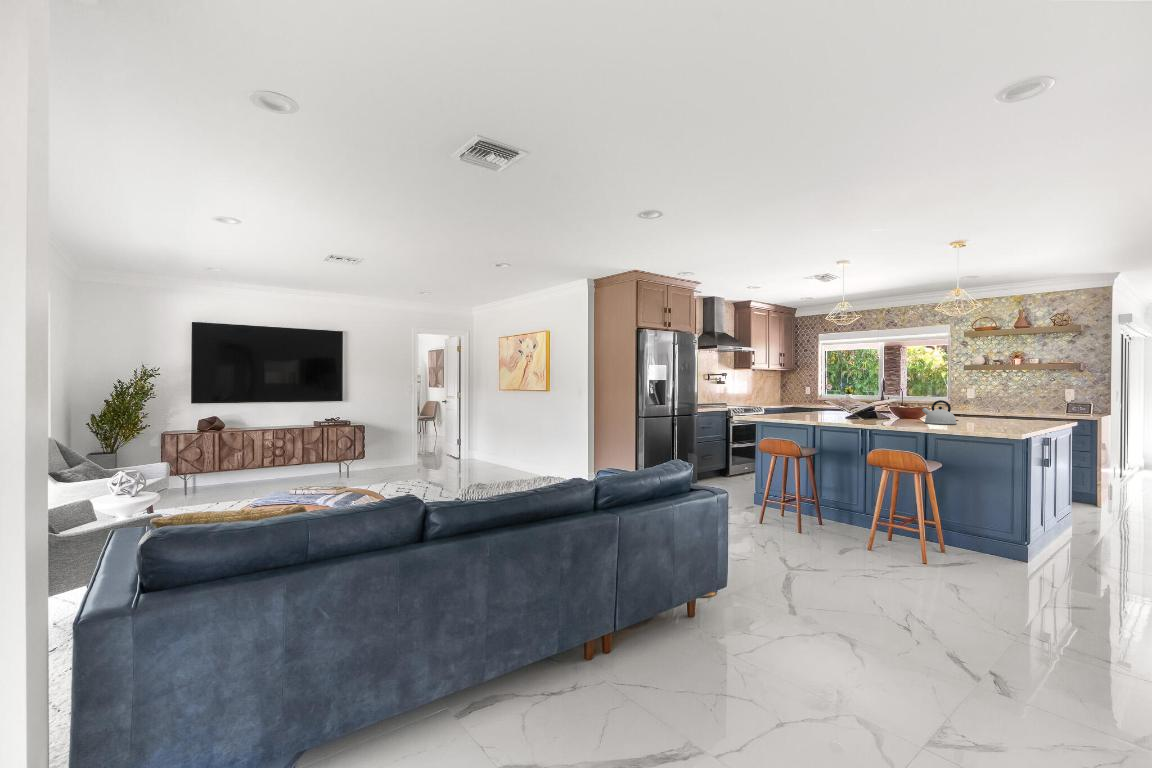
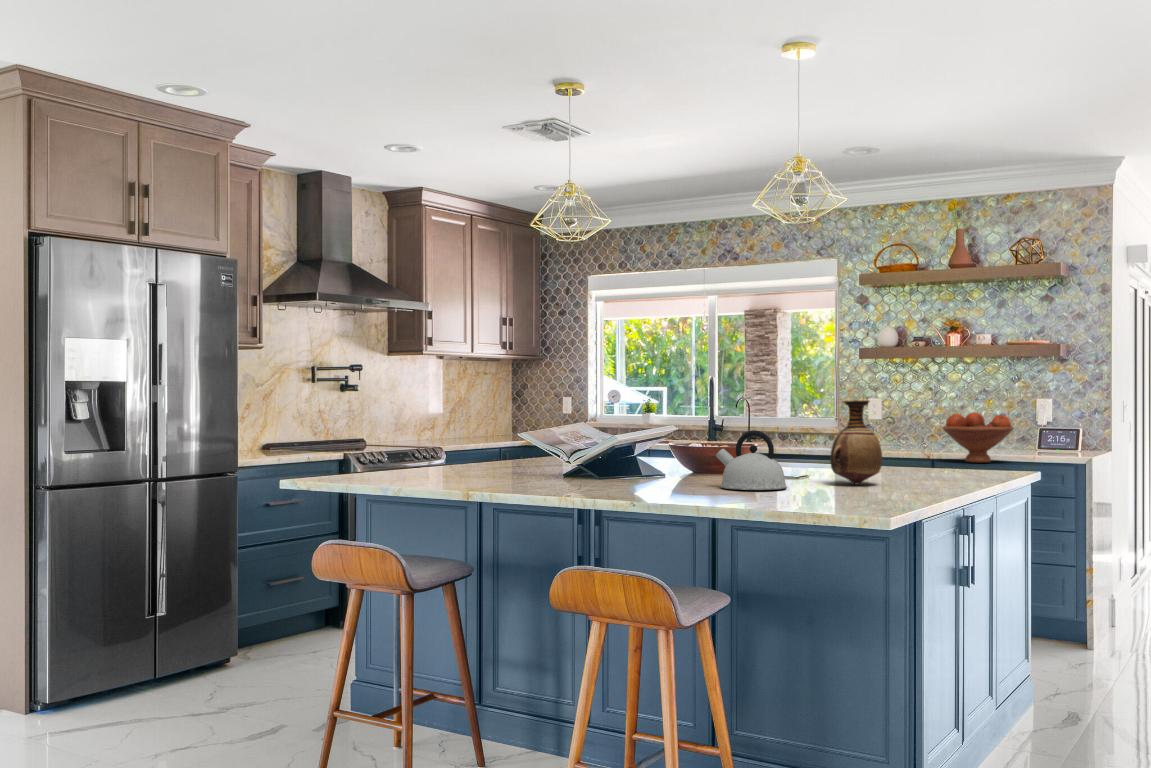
vase: none [975,389,1002,424] -> present [830,400,882,484]
fruit bowl: none [1020,395,1061,417] -> present [943,412,1013,463]

